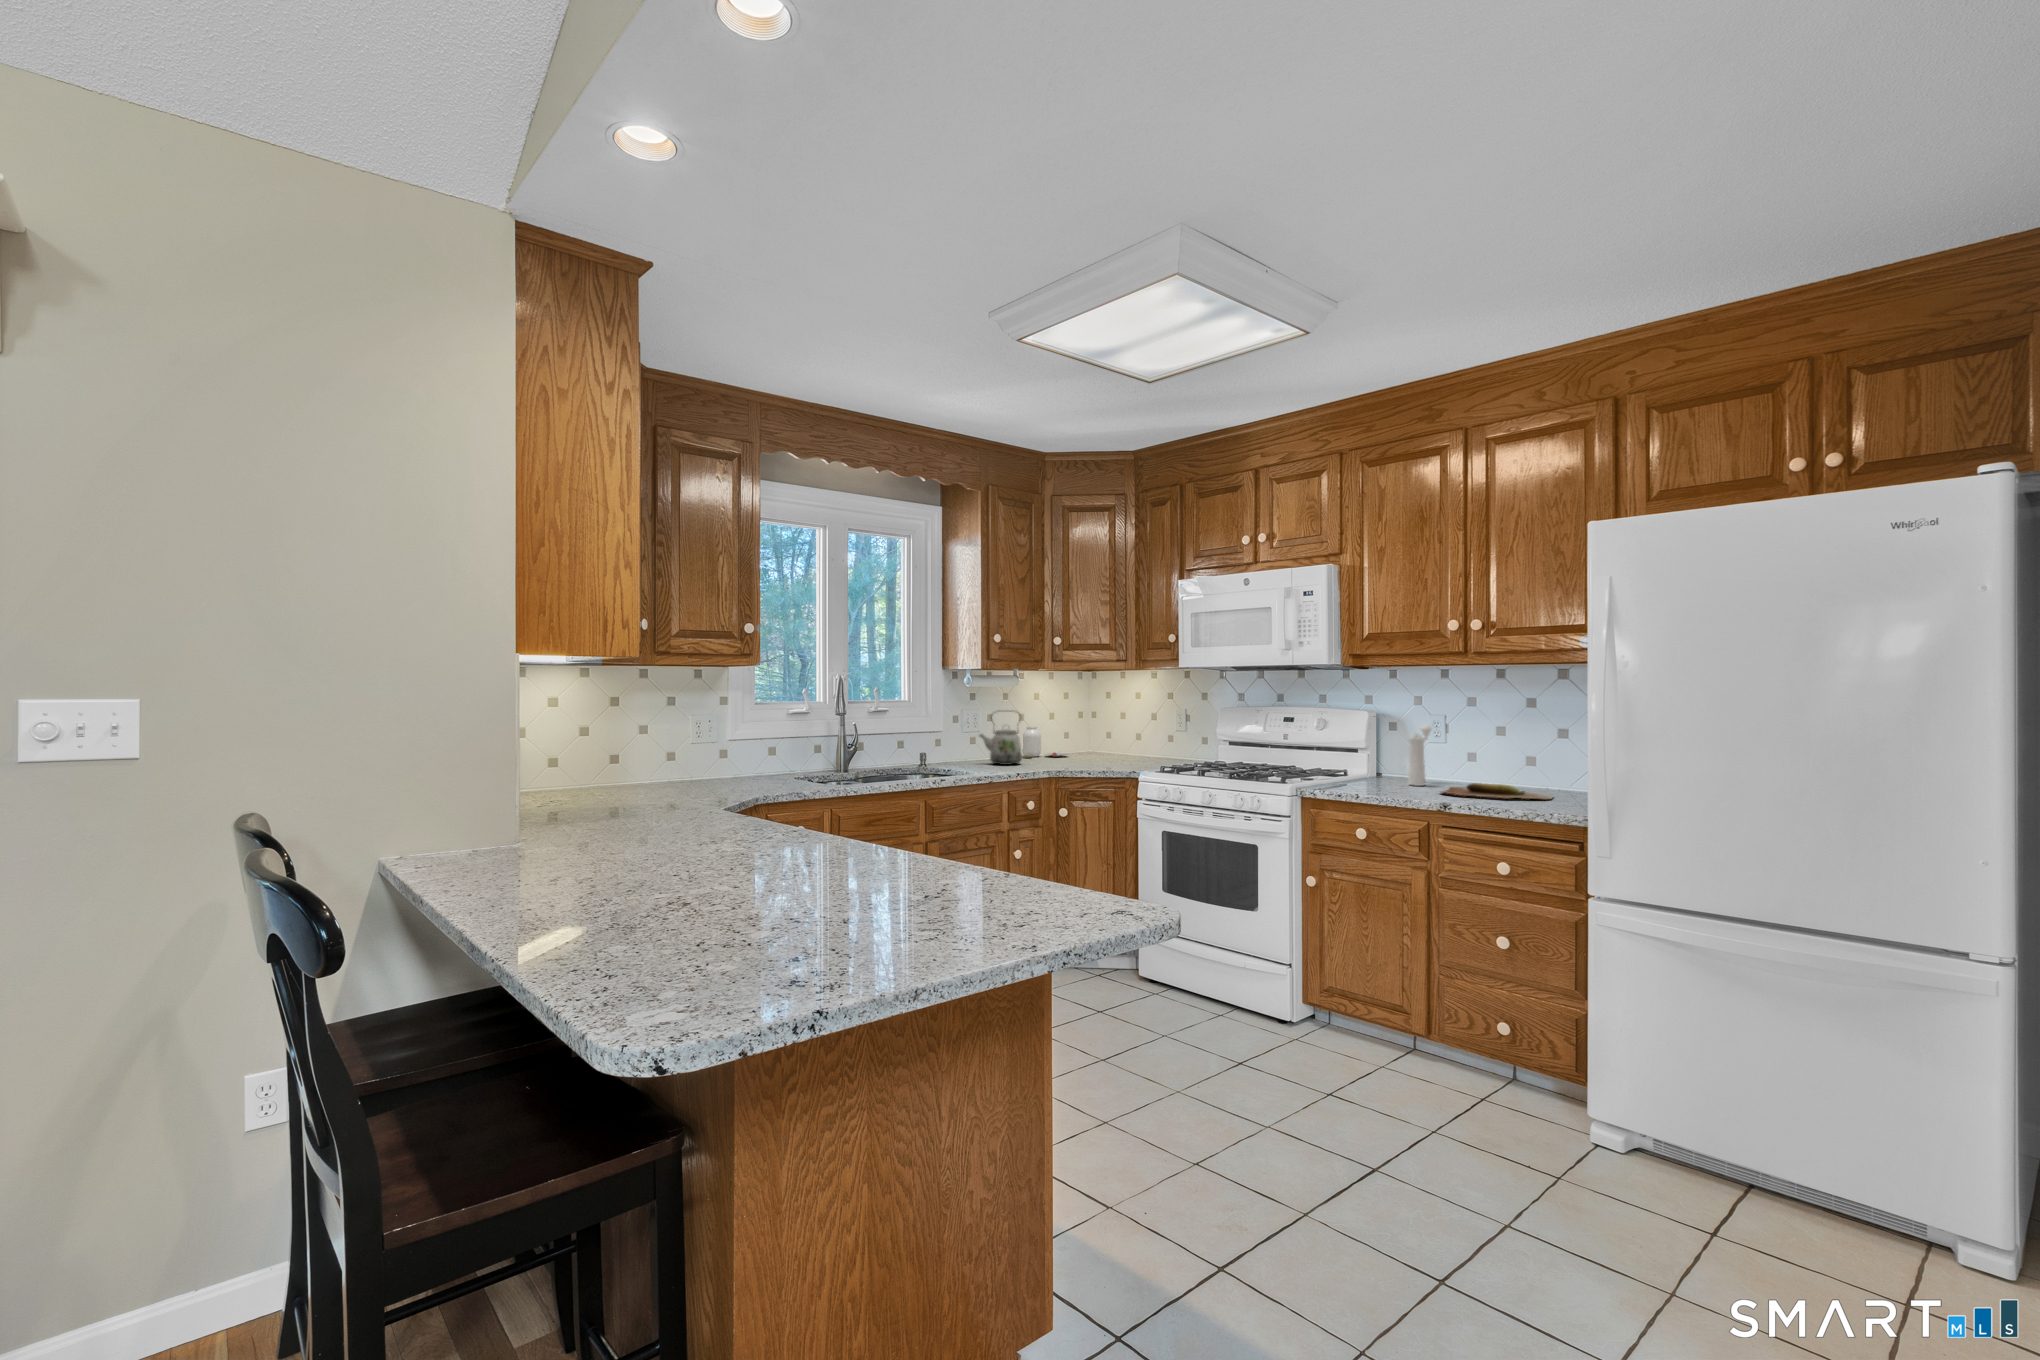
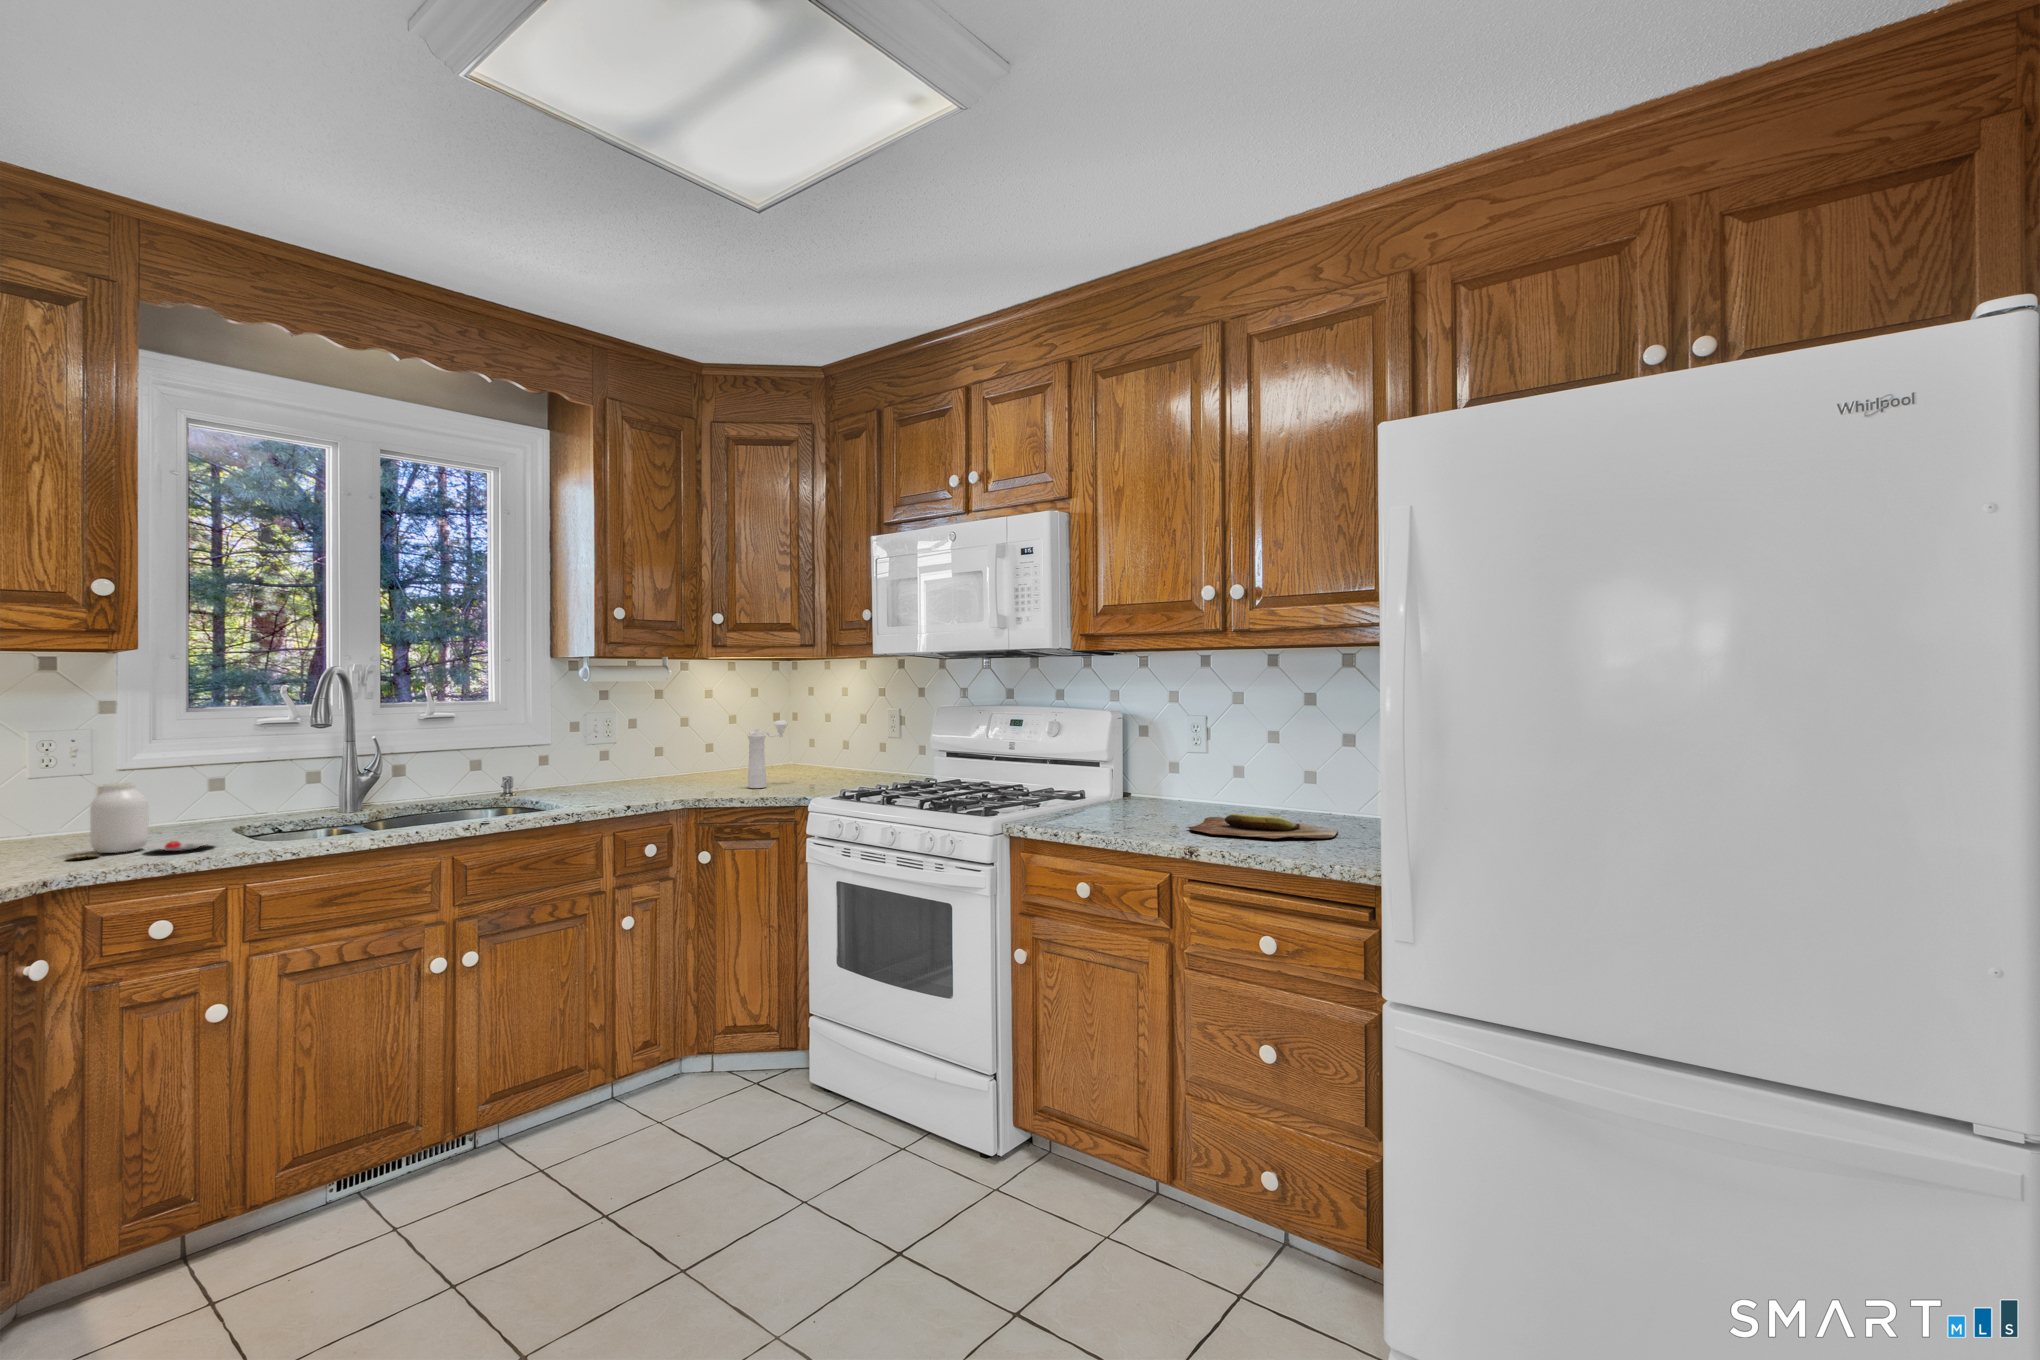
kettle: present [979,710,1022,765] -> none [596,714,661,791]
pepper mill: present [1408,725,1432,786] -> present [748,720,788,788]
jar: present [1022,727,1068,758] -> present [68,783,216,859]

